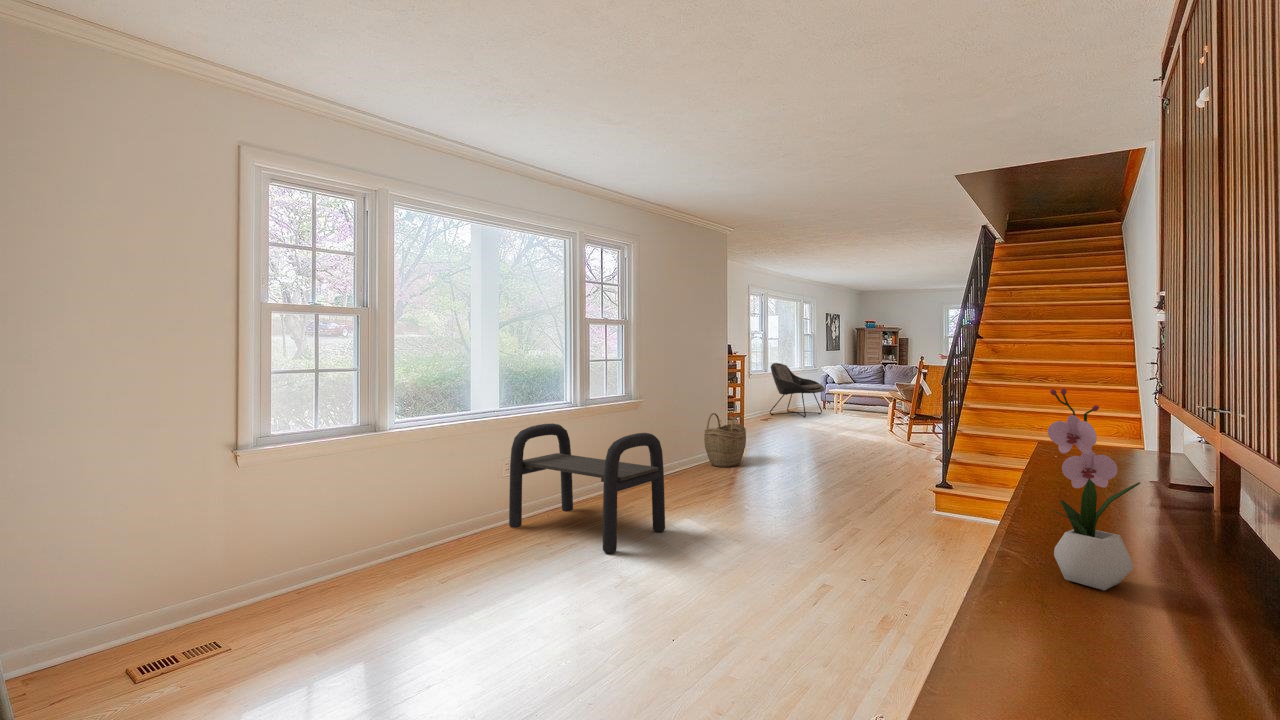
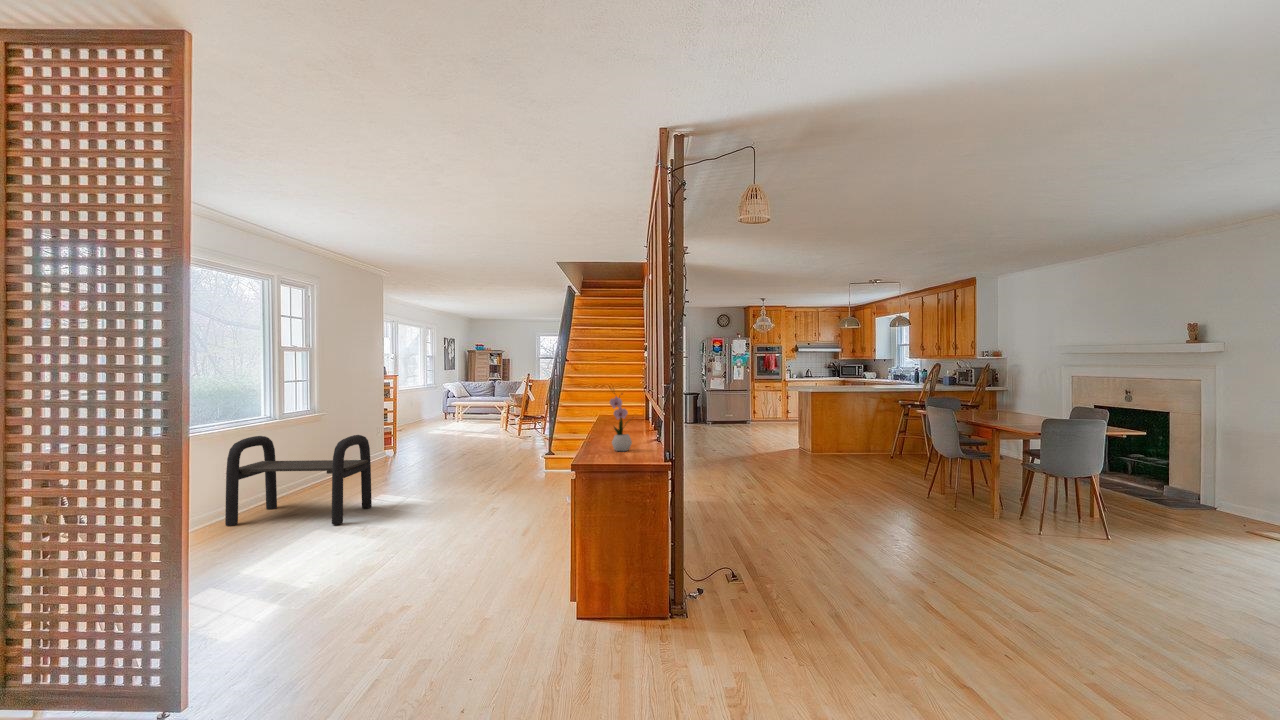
lounge chair: present [770,363,825,418] -> none [404,381,451,426]
woven basket: present [704,413,746,467] -> none [371,423,406,465]

